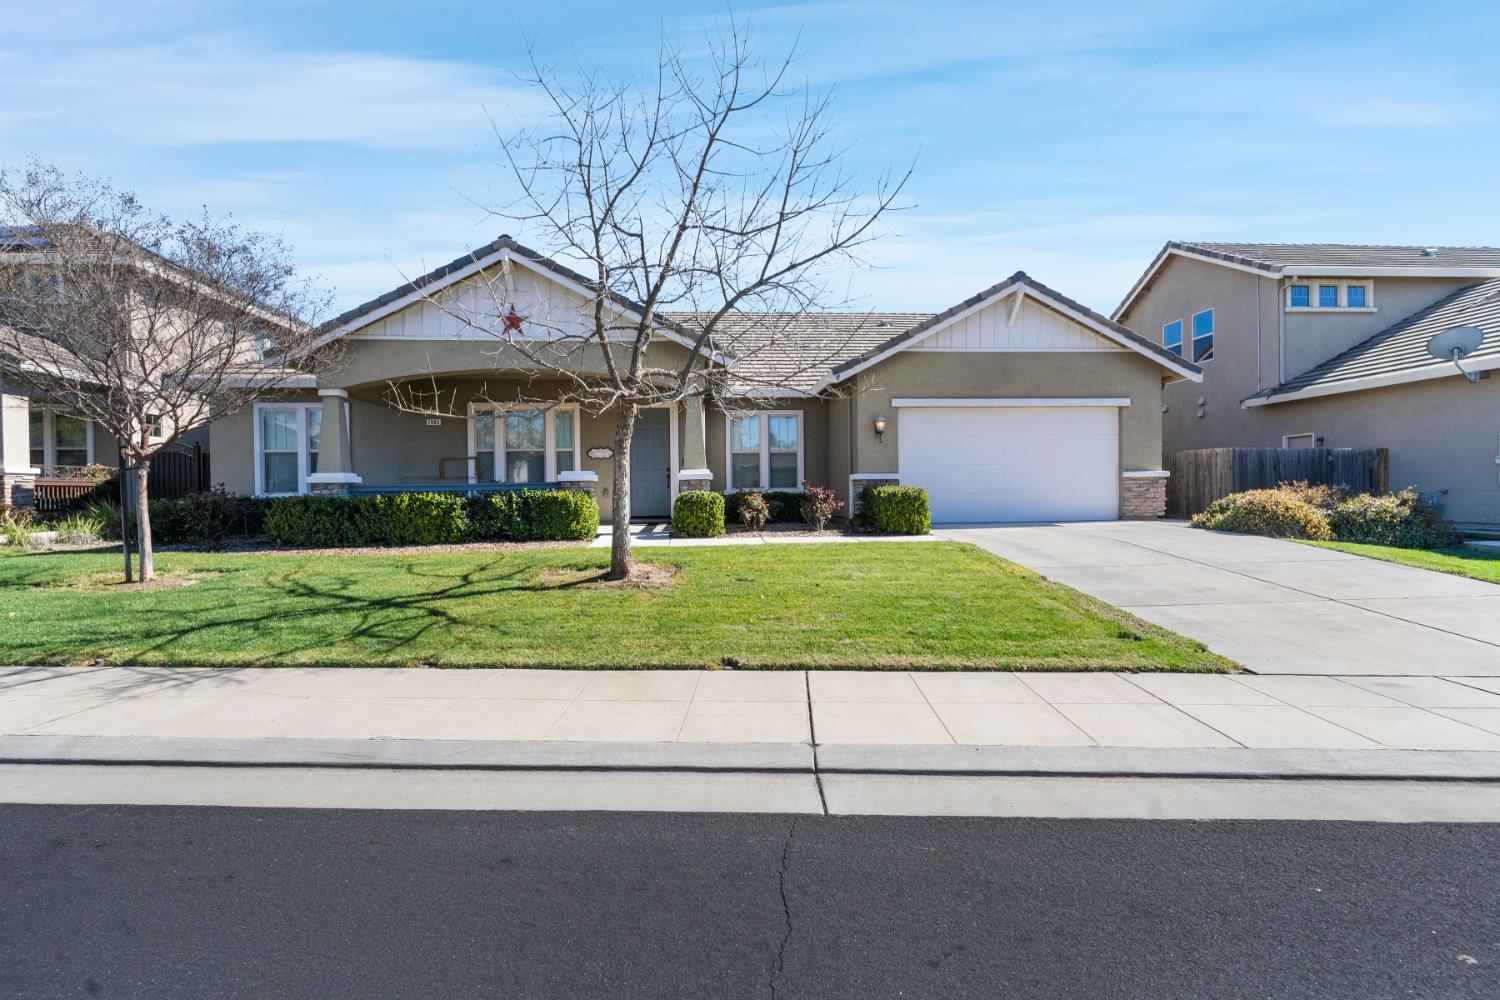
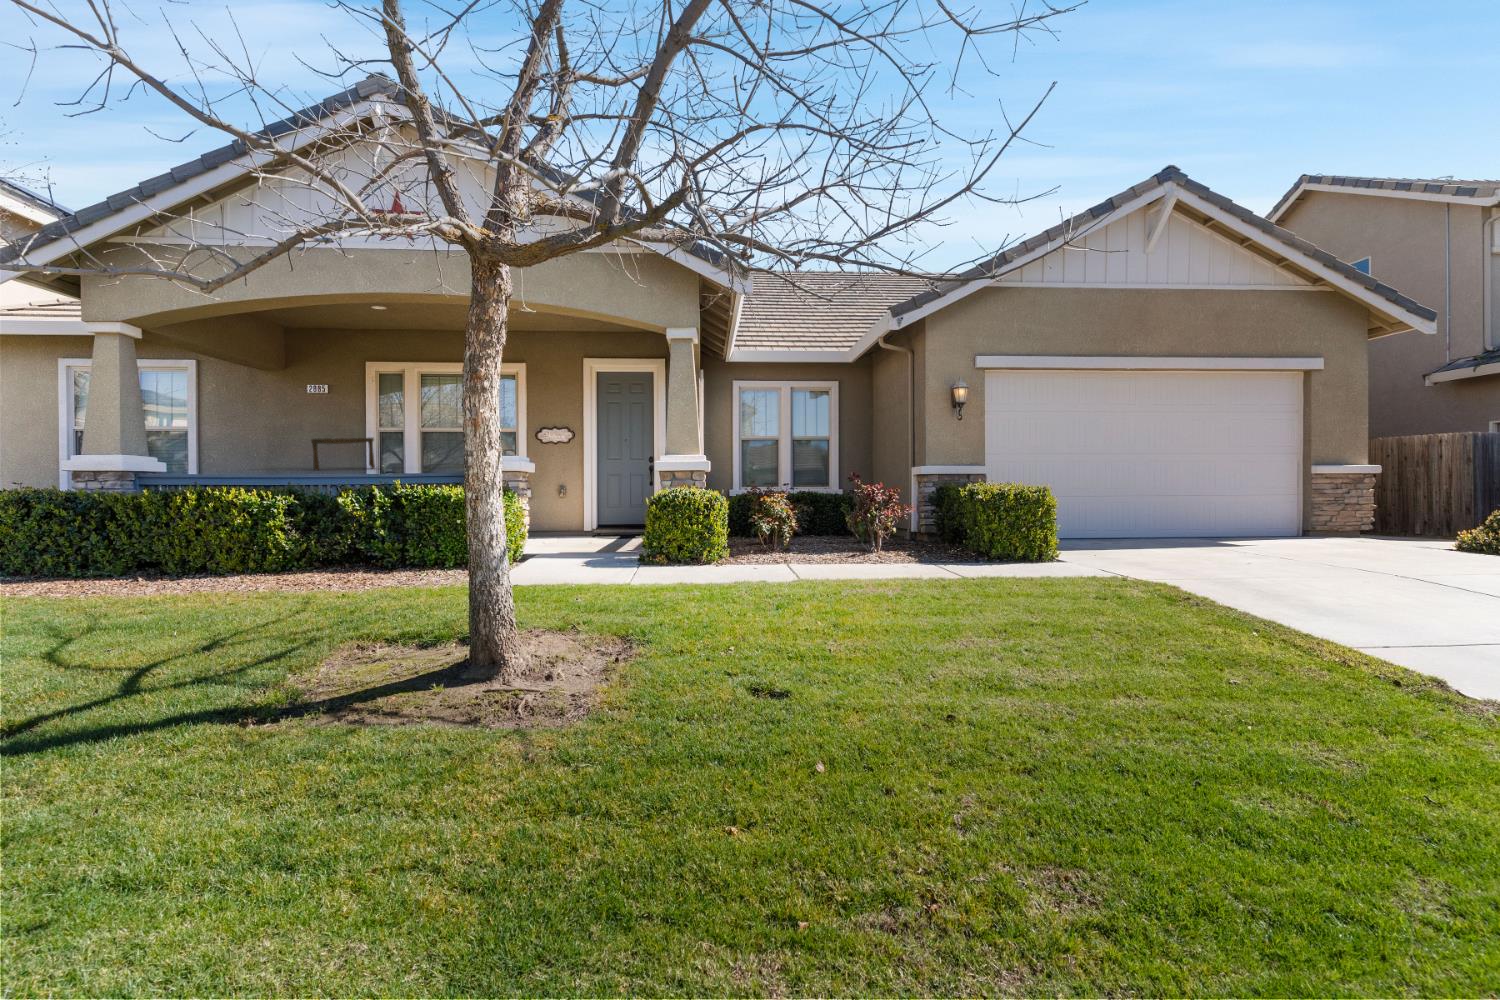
potted plant: present [850,509,876,532] -> none [917,515,970,556]

